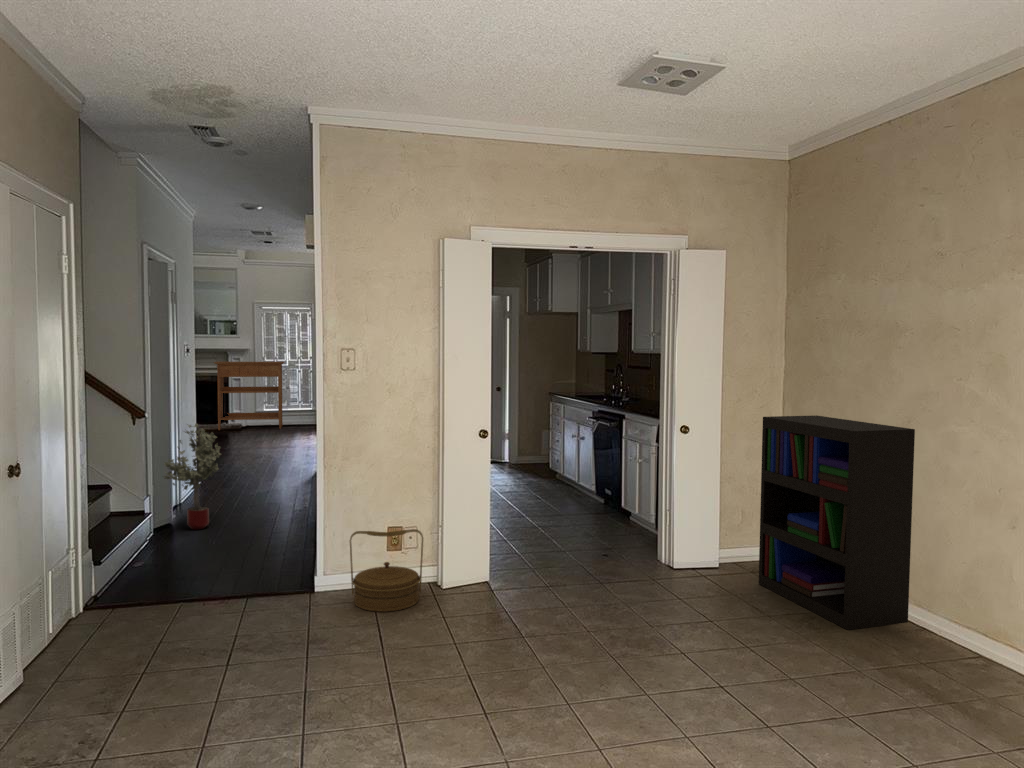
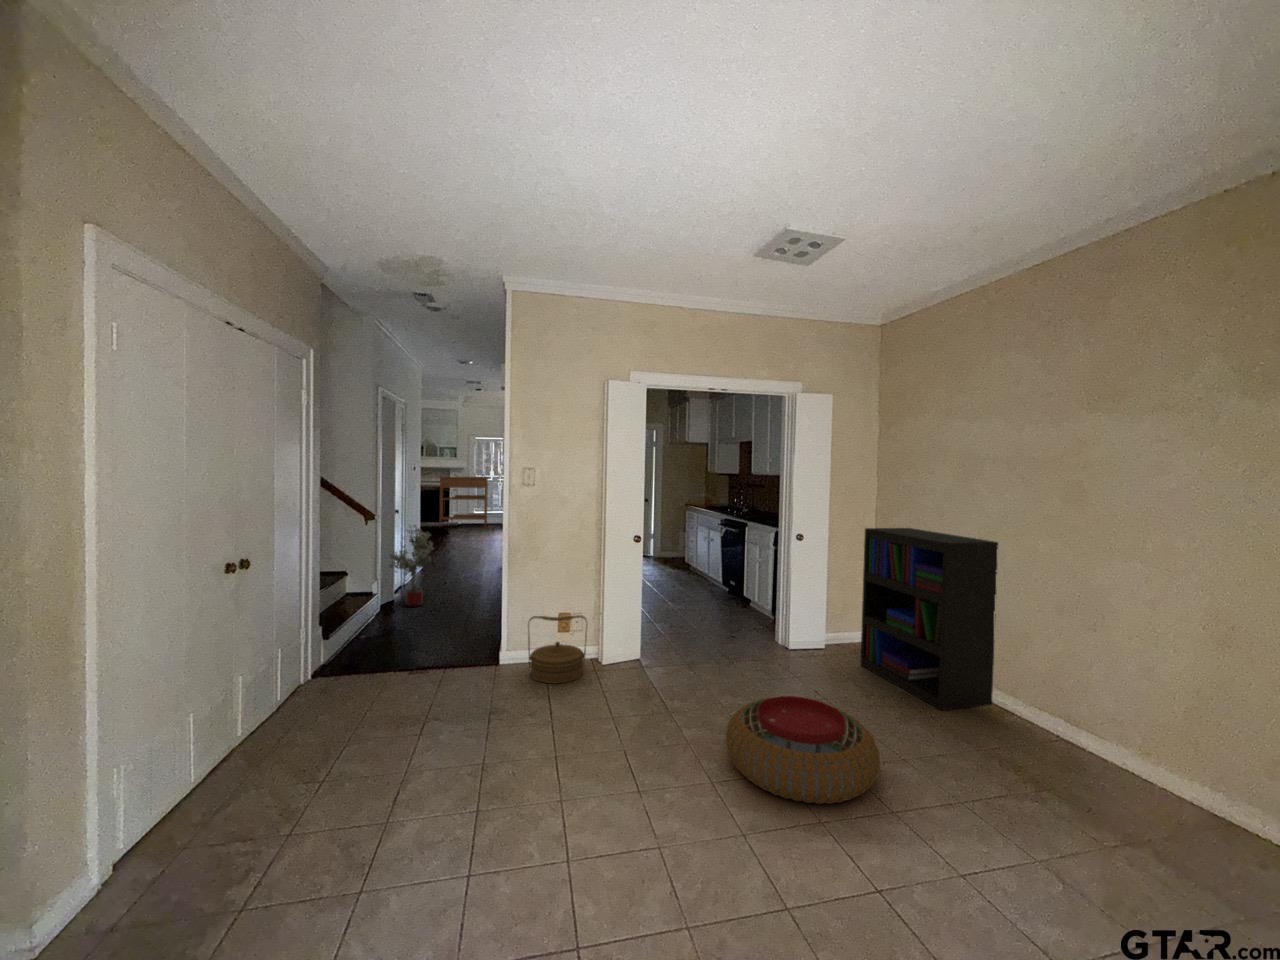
pouf: none [589,612,764,725] -> present [726,696,880,804]

